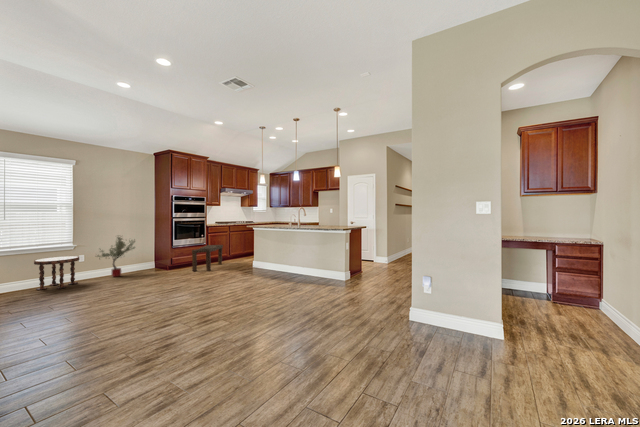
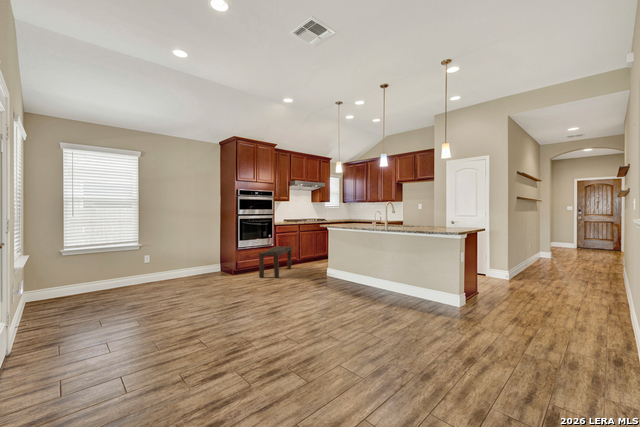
potted tree: present [97,237,135,277] -> none [161,234,202,280]
side table: present [34,256,79,290] -> none [102,256,145,293]

